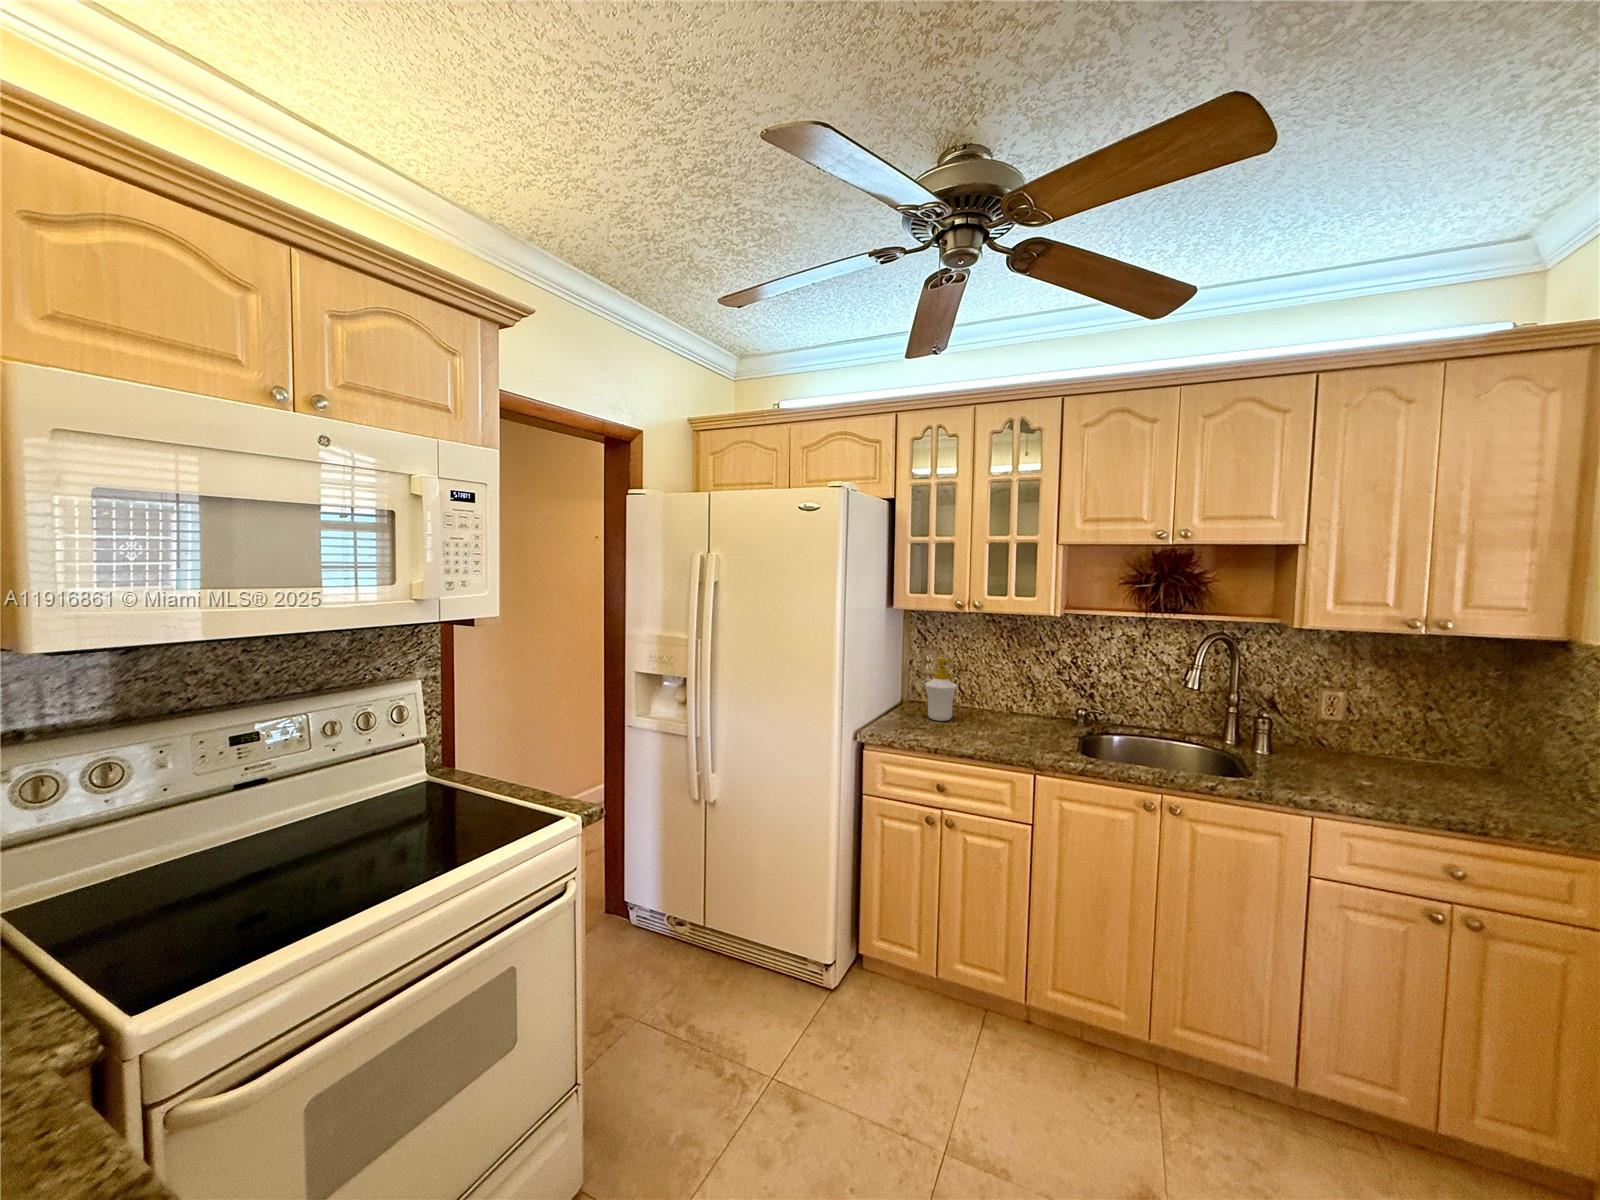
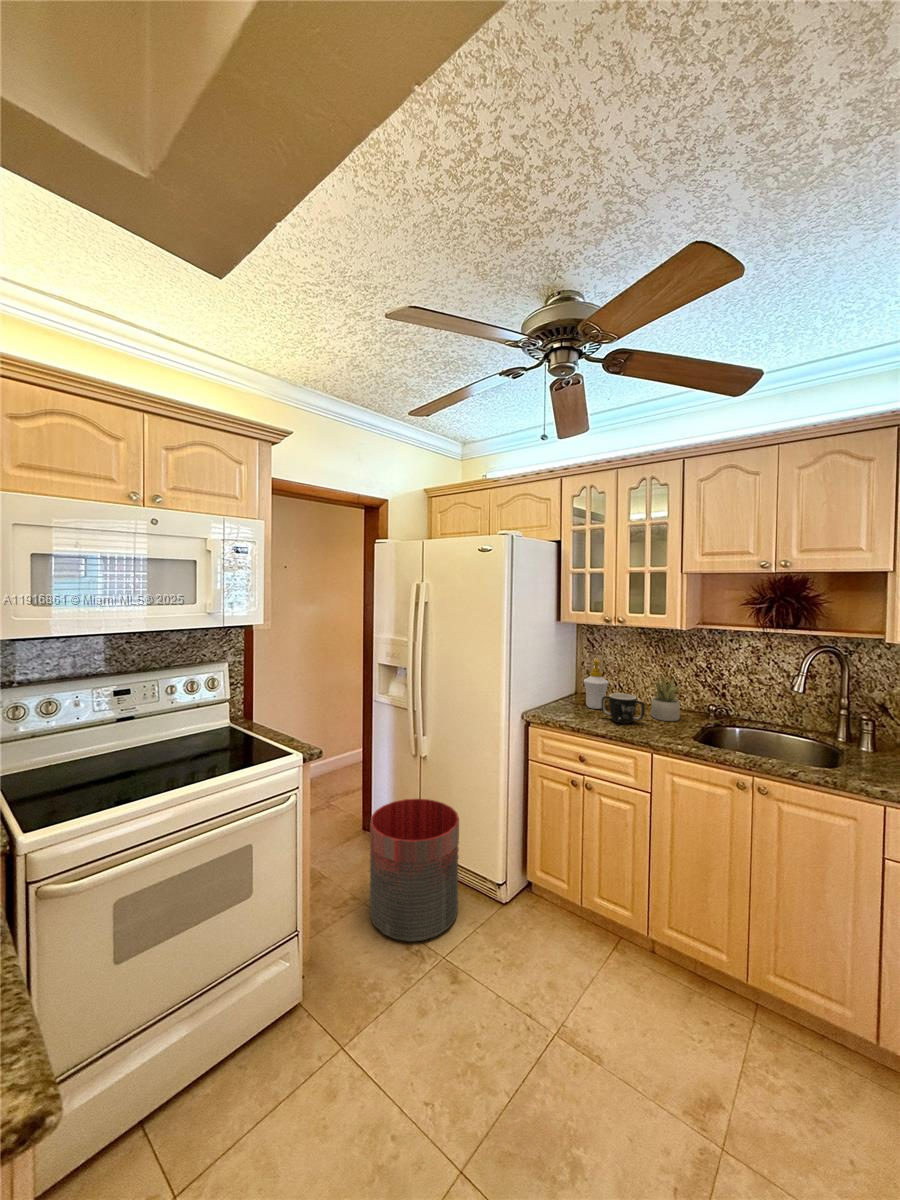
succulent plant: none [1010,675,1048,731] -> present [651,678,680,721]
mug: none [957,699,1013,738] -> present [601,693,645,723]
trash can: none [650,860,778,1065] -> present [370,799,459,942]

